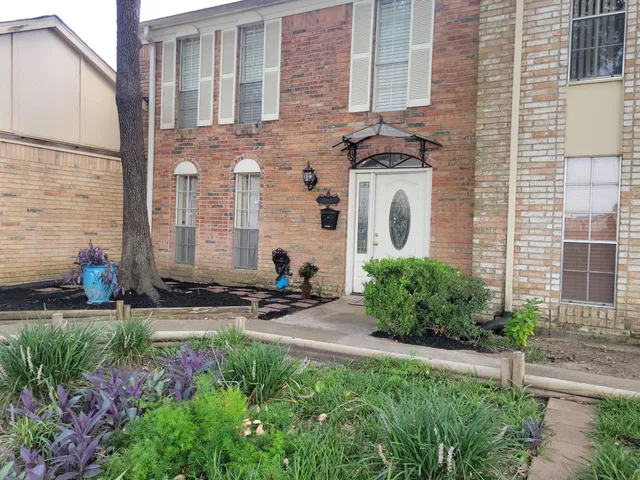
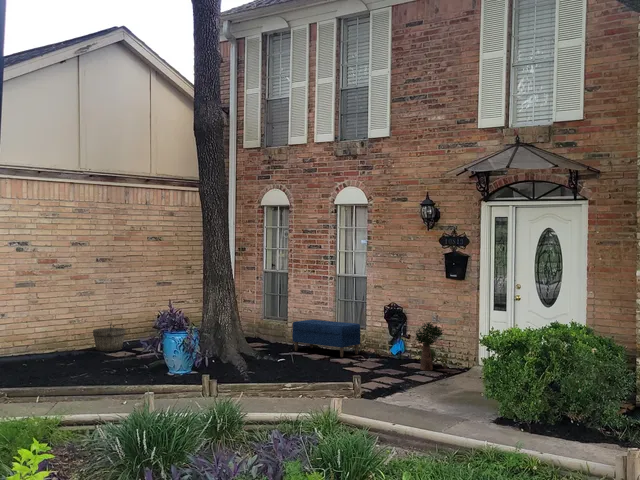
bench: none [199,263,253,291] -> present [292,320,360,357]
wooden bucket: none [11,265,47,290] -> present [93,324,126,351]

